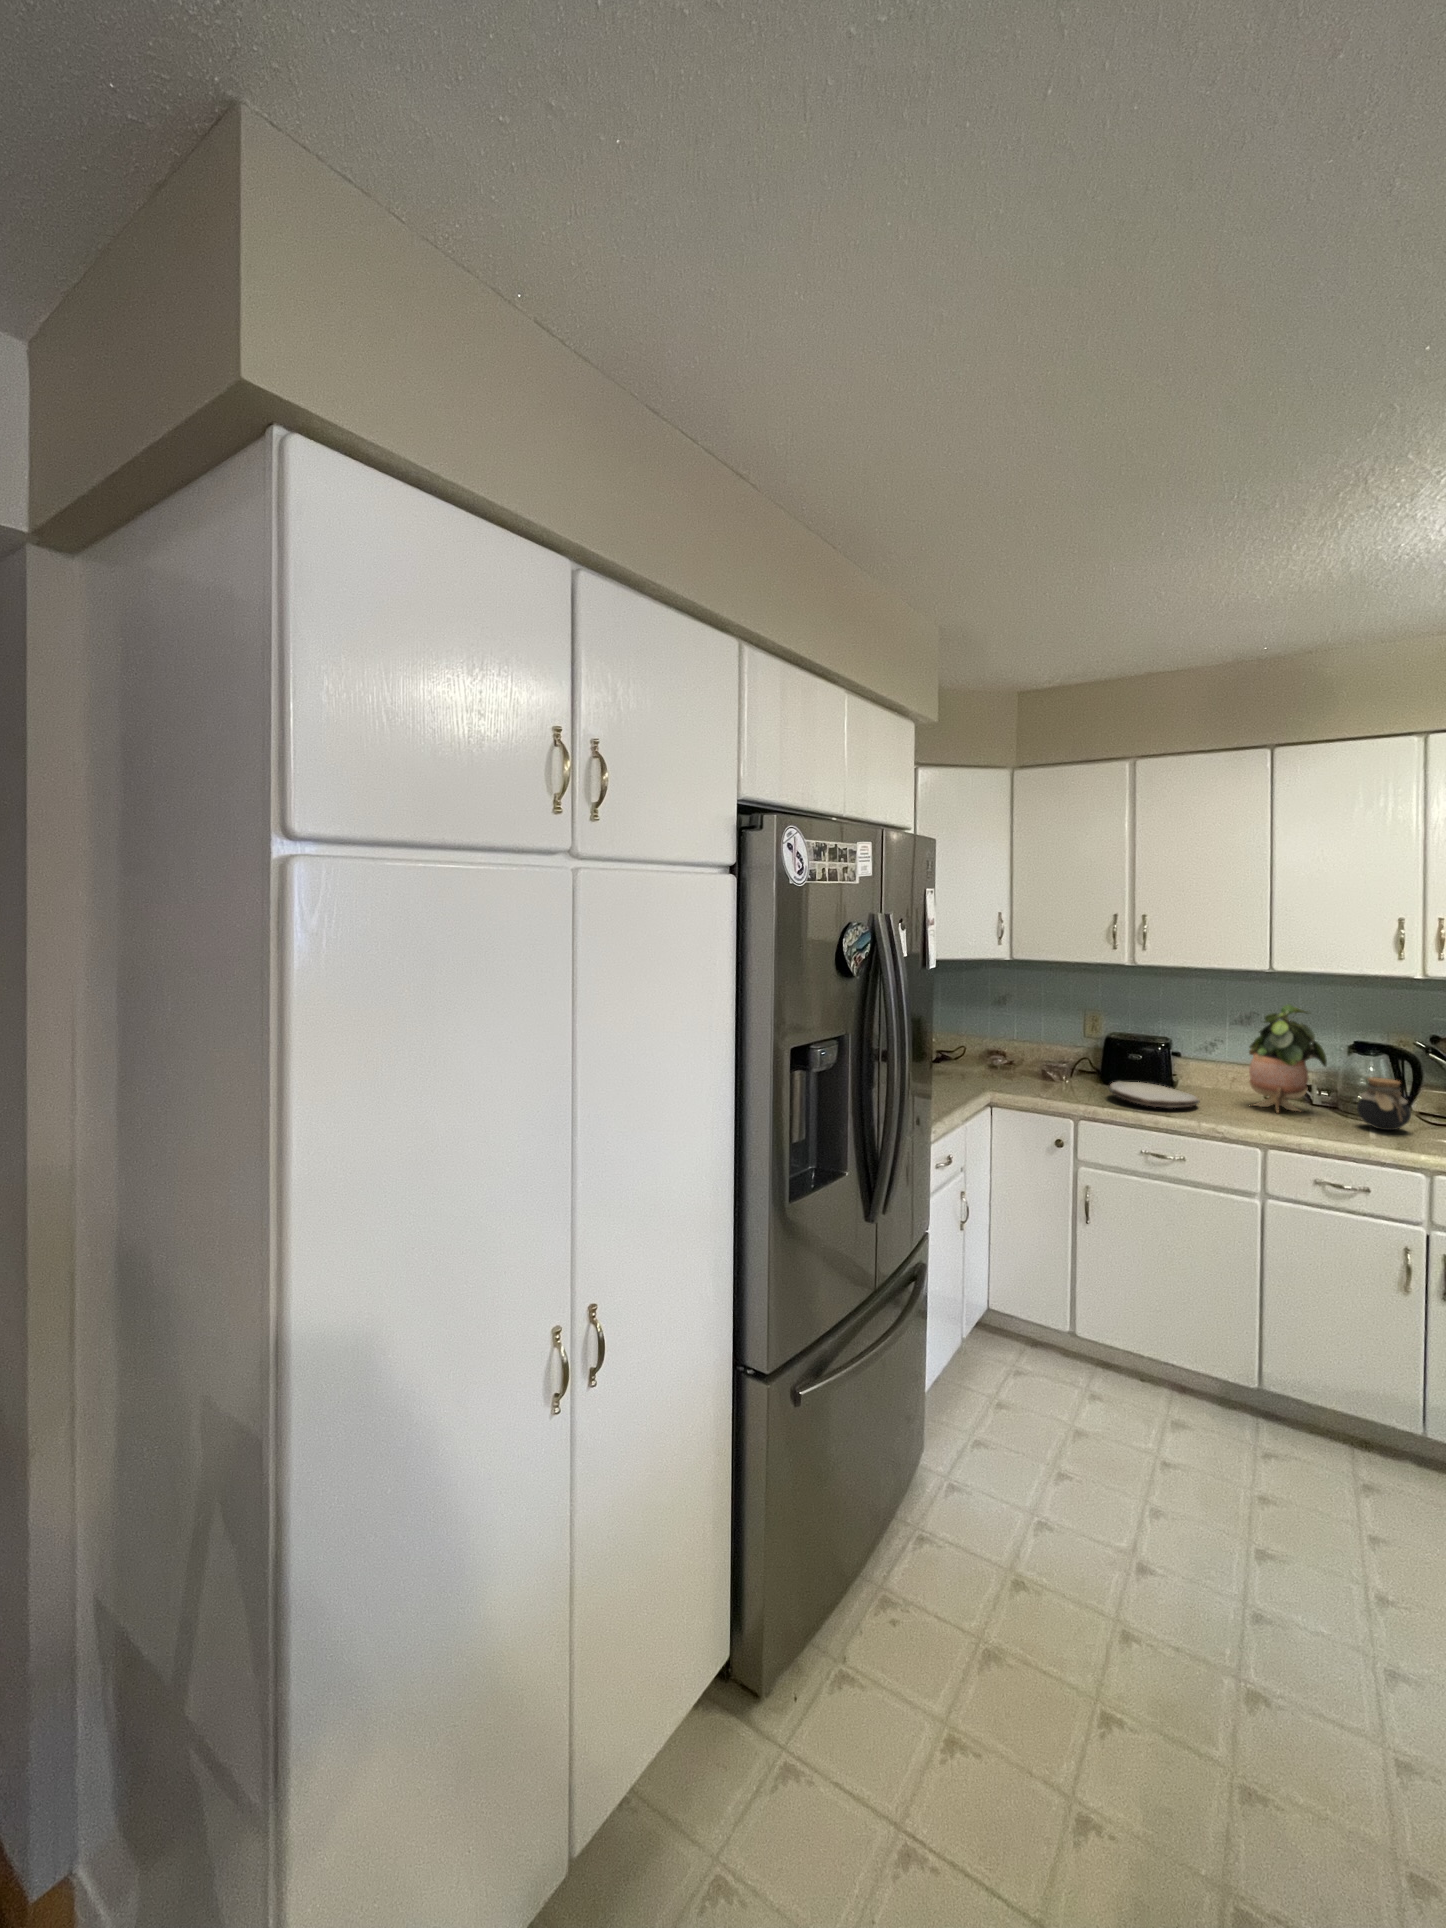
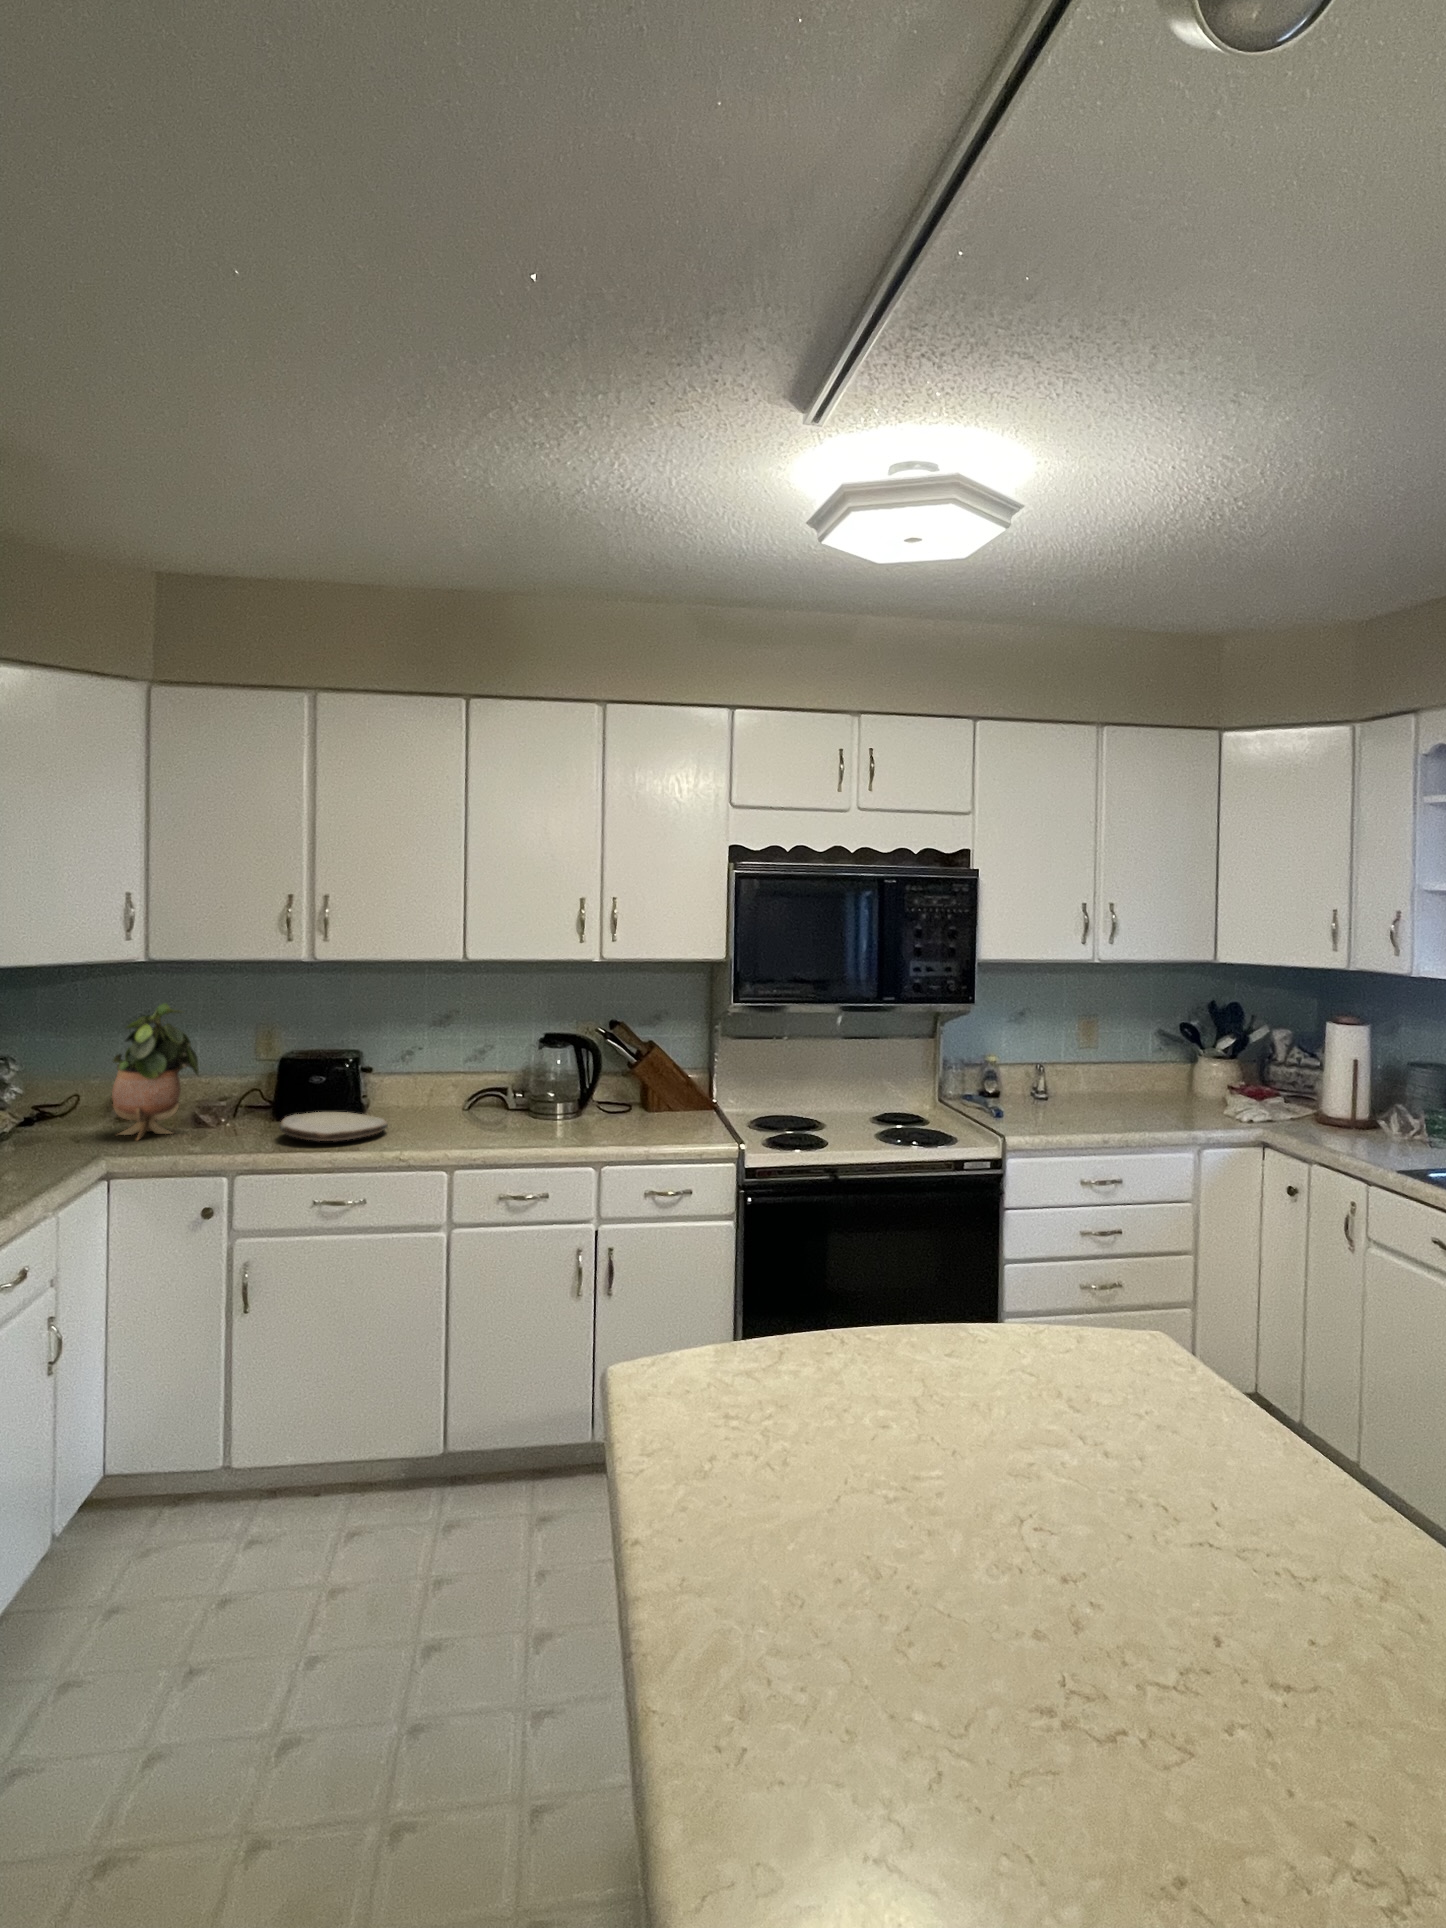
potted plant: present [1249,1005,1327,1113] -> present [112,1003,199,1140]
jar: present [1357,1078,1411,1130] -> none [542,1071,587,1127]

